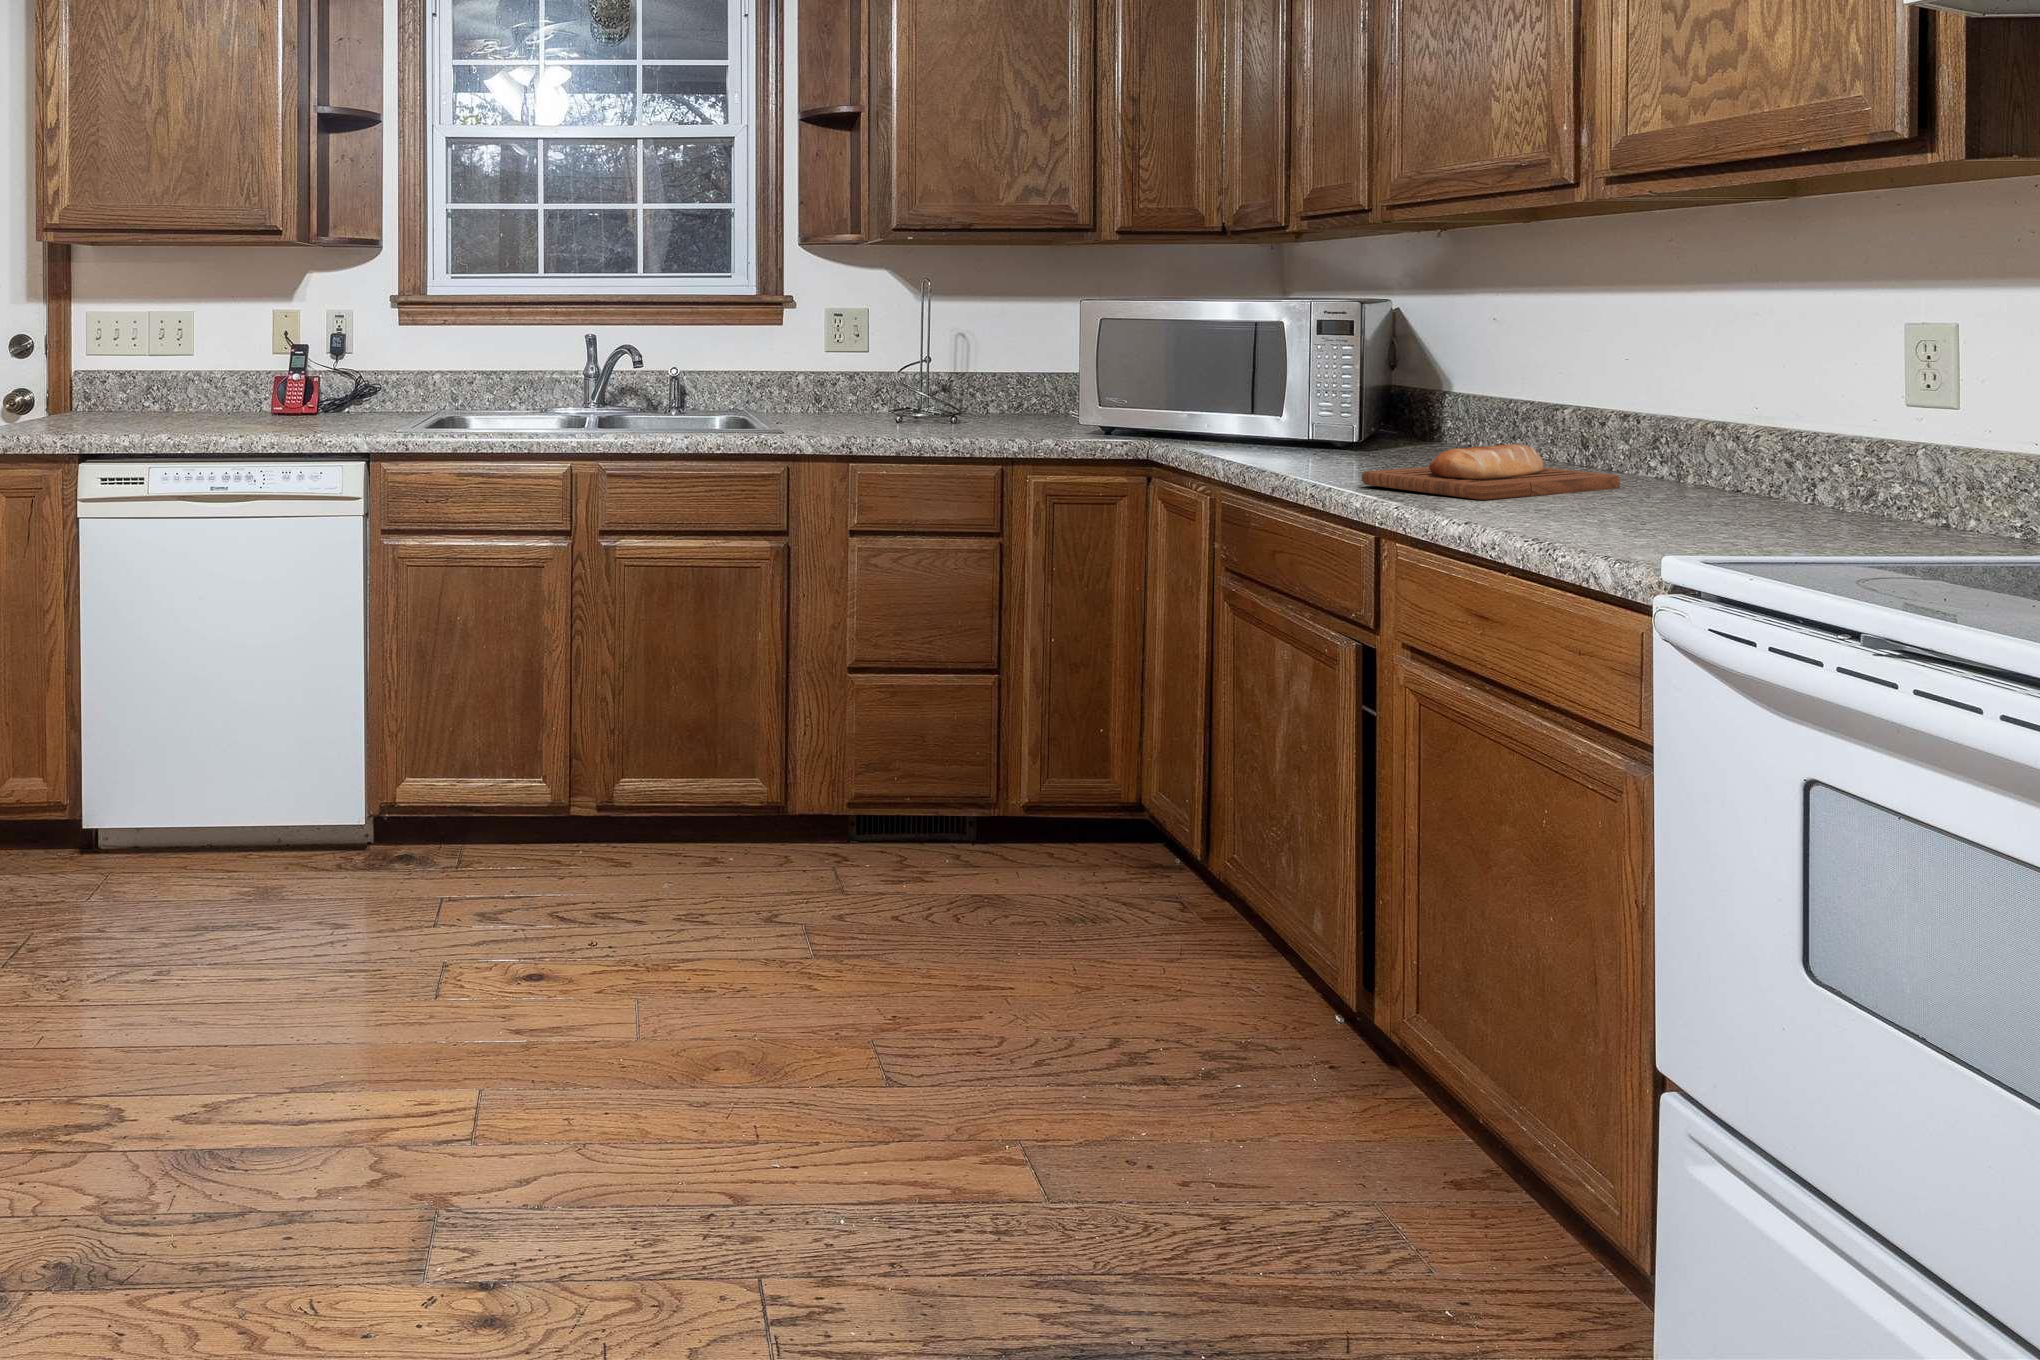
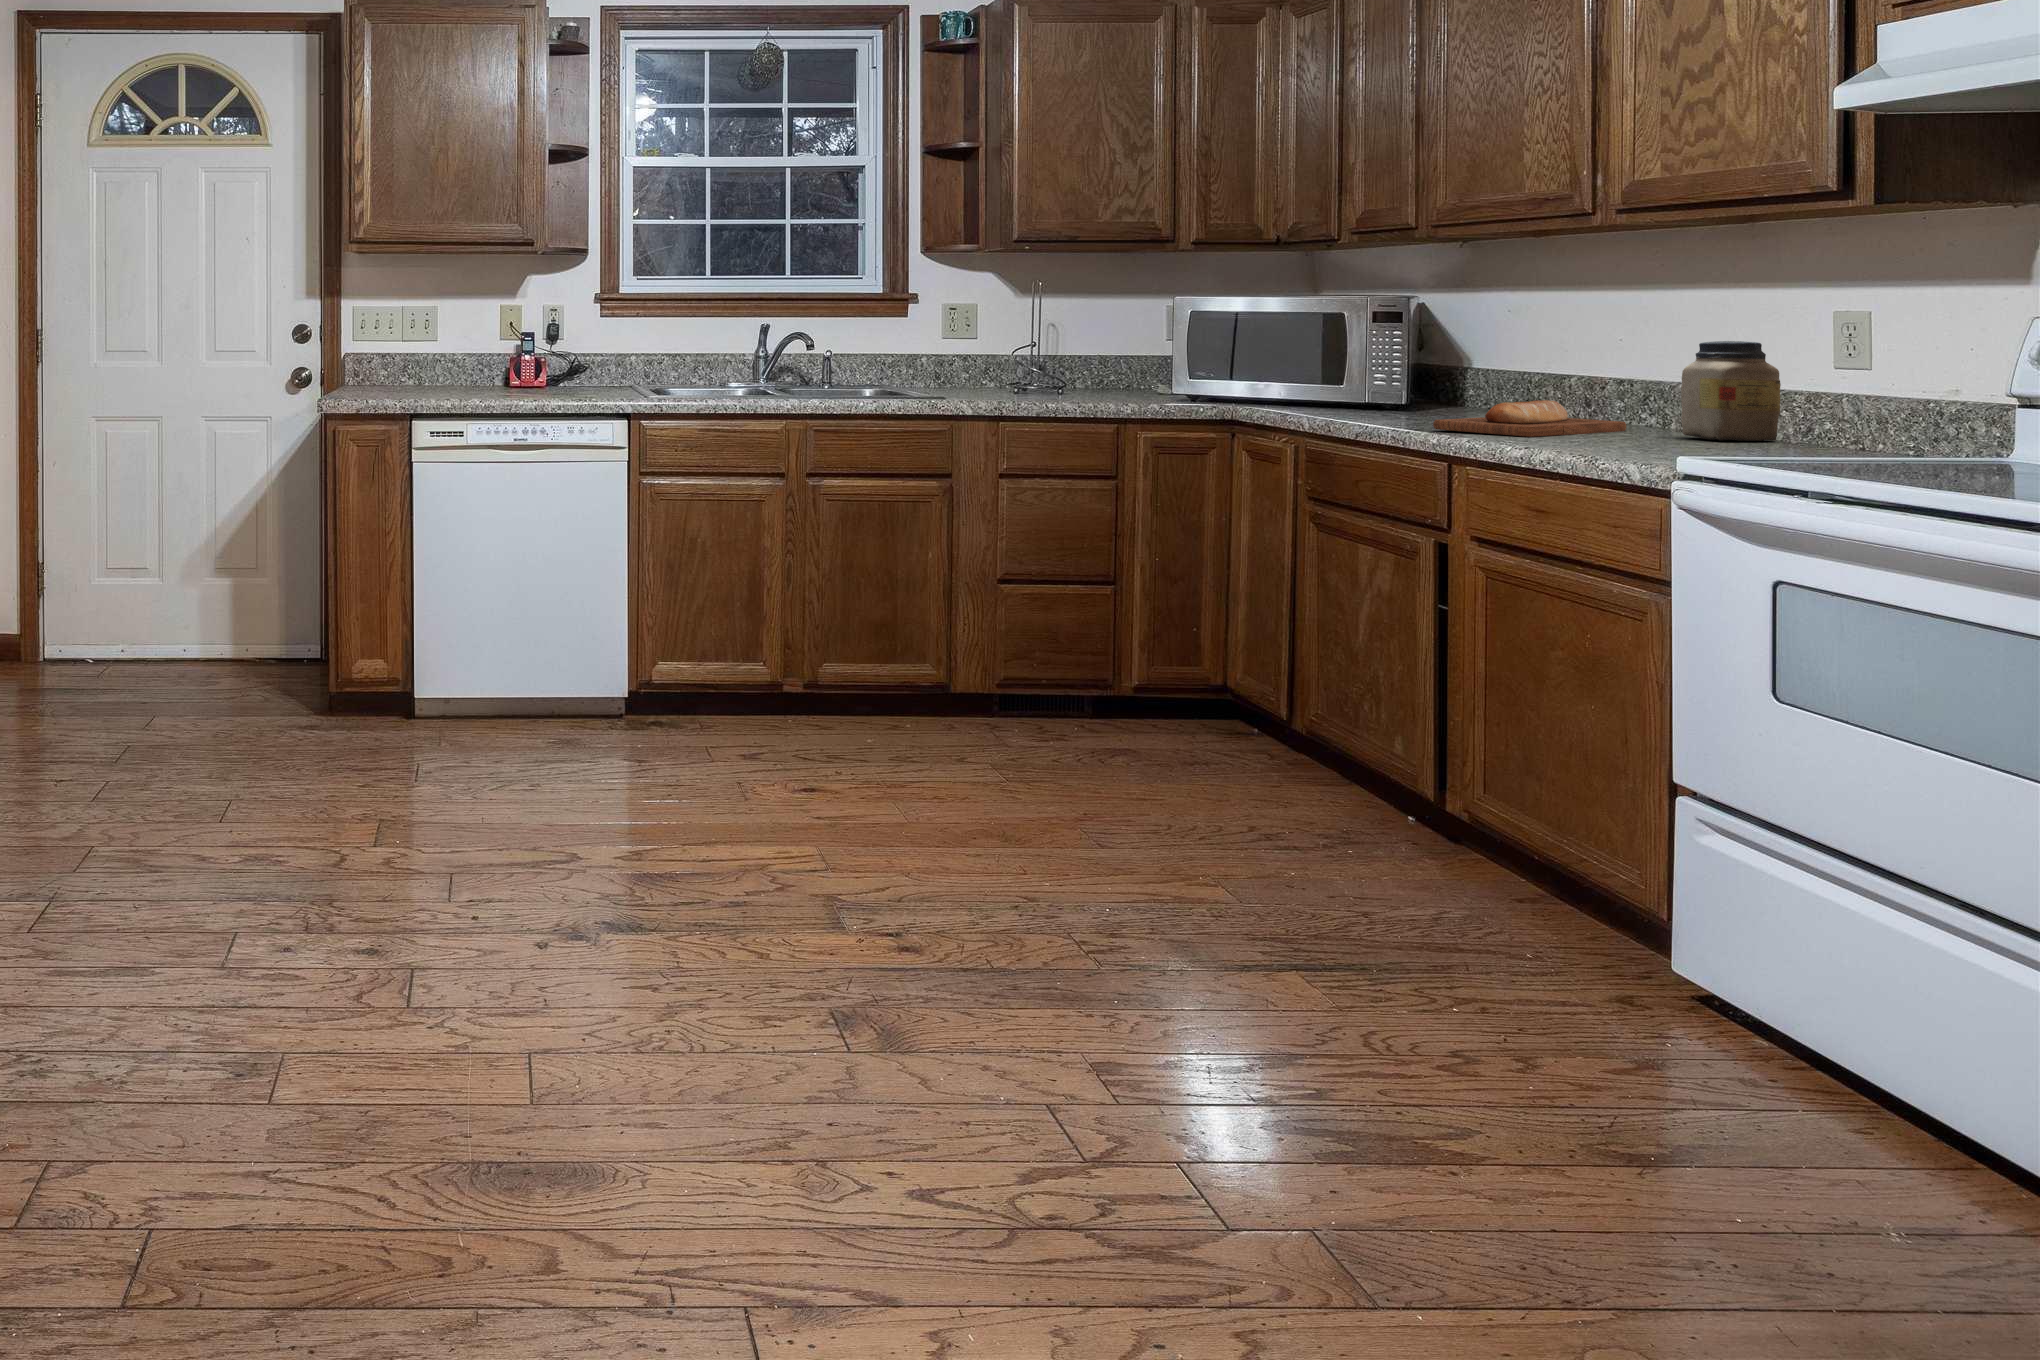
jar: none [1690,367,1828,512] -> present [1681,341,1781,441]

